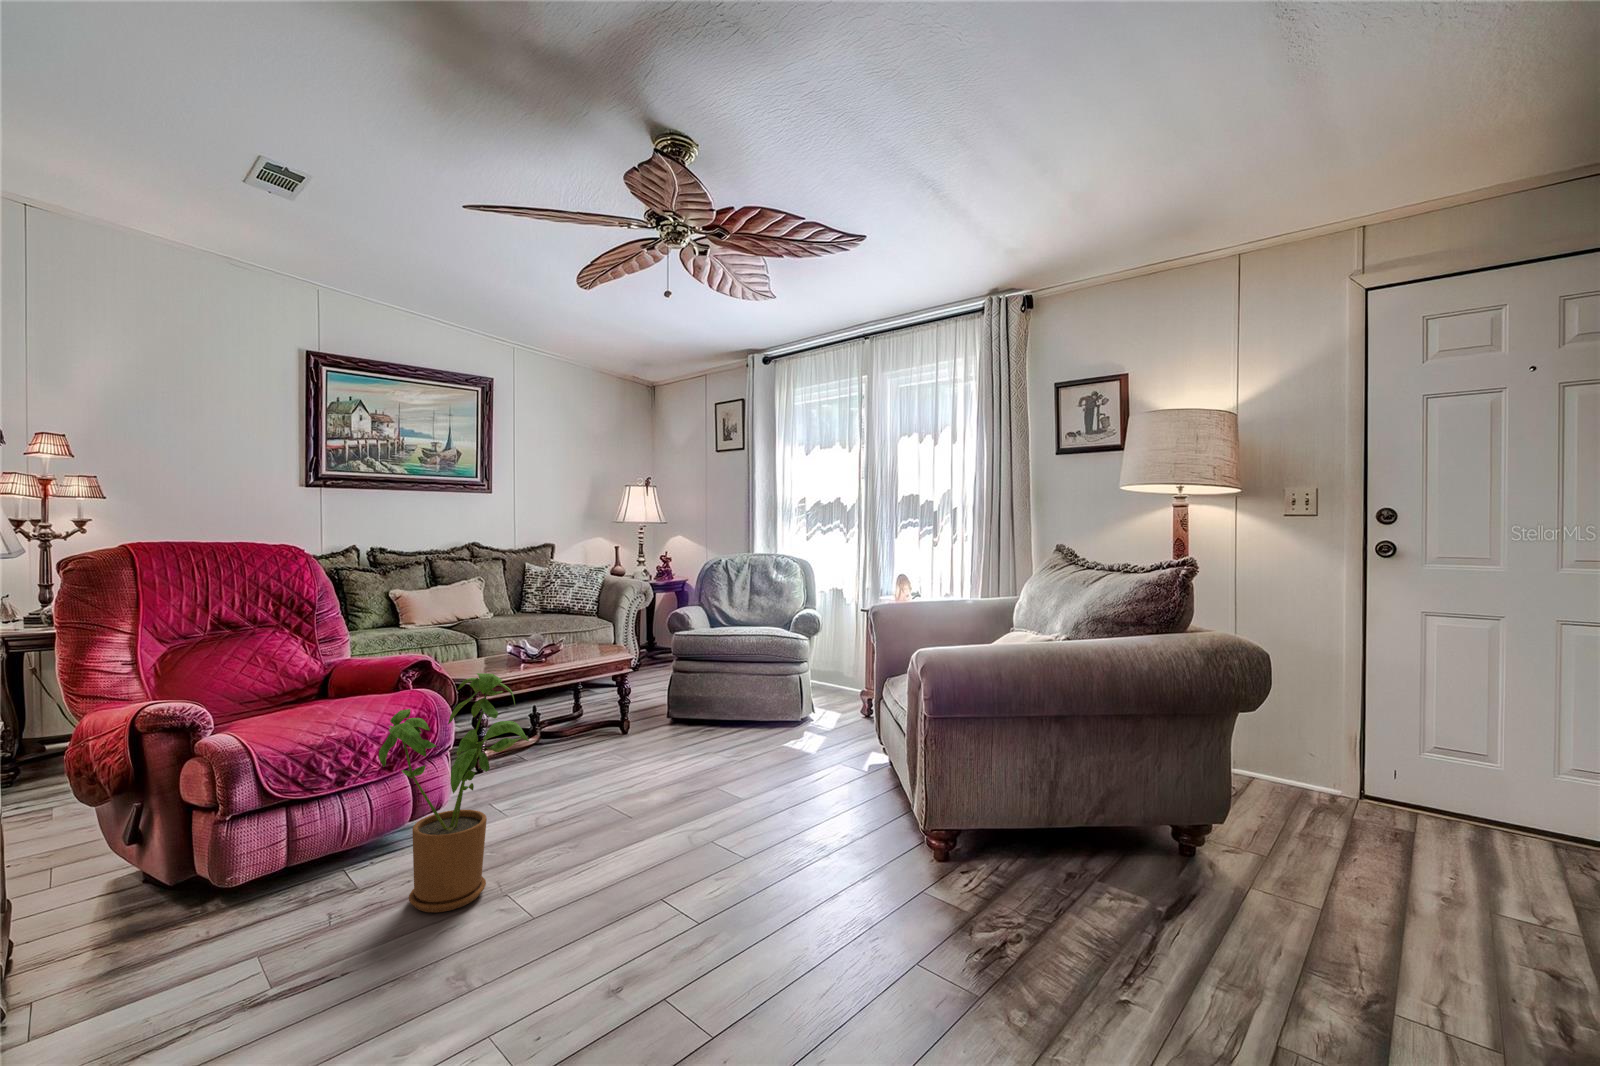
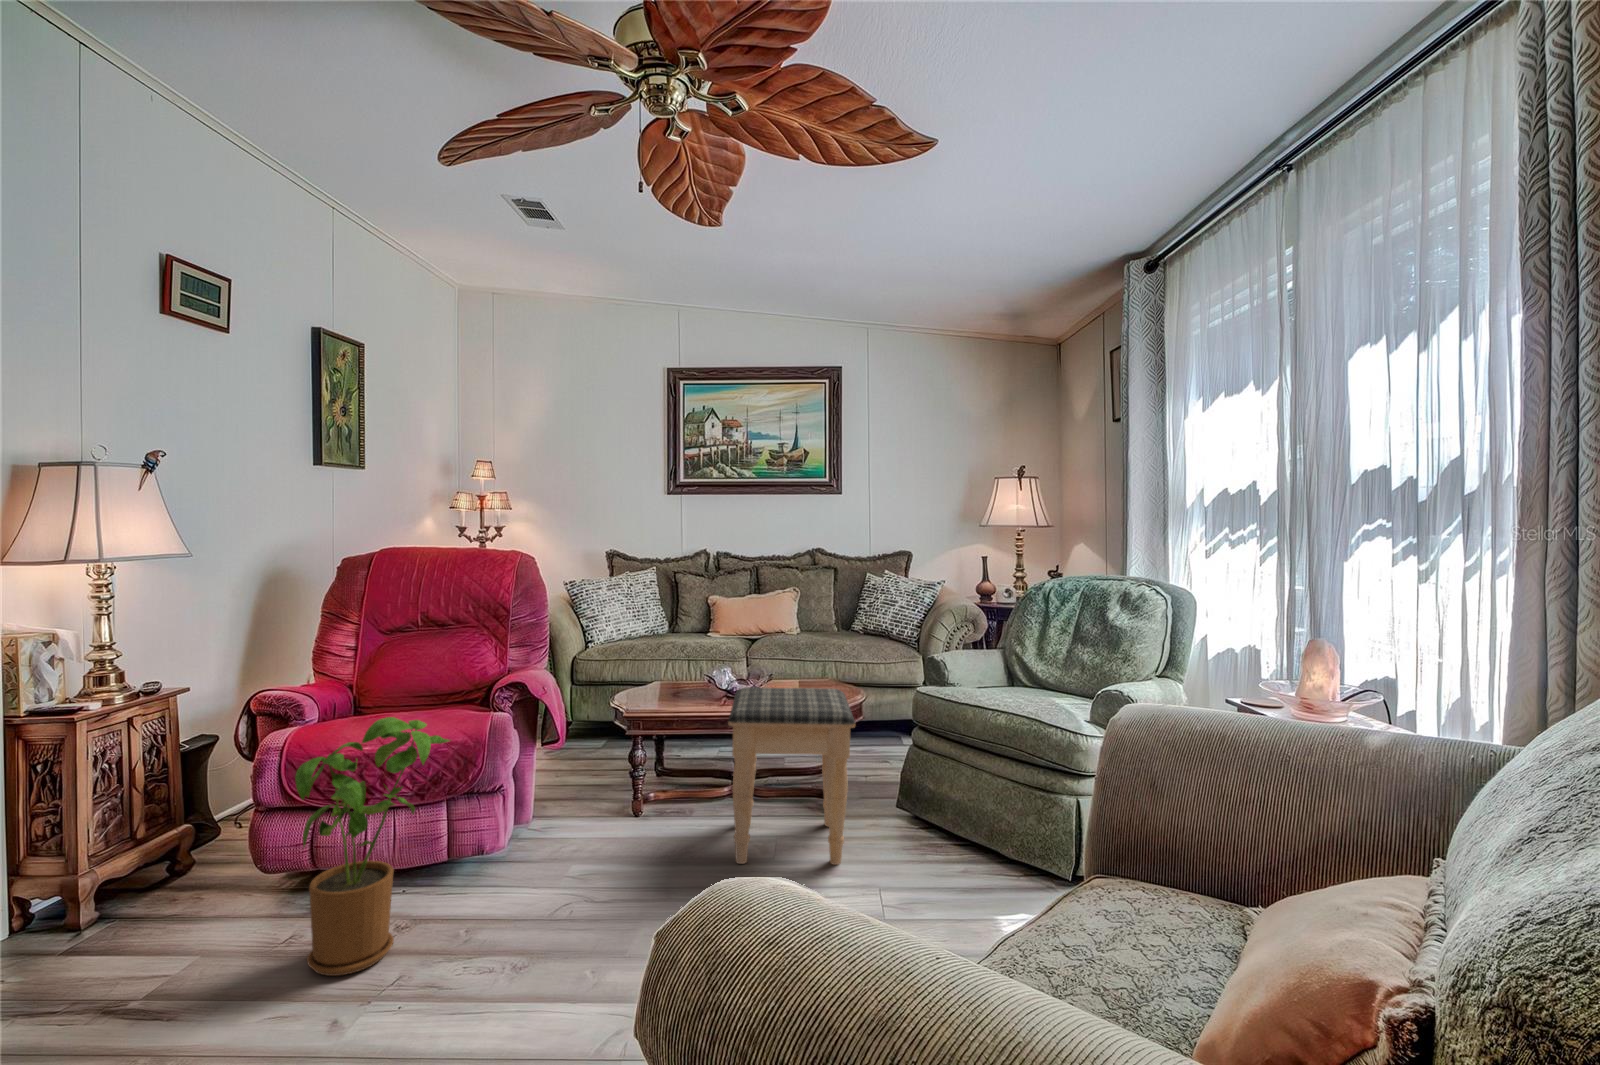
footstool: none [572,637,693,768] -> present [728,687,855,865]

